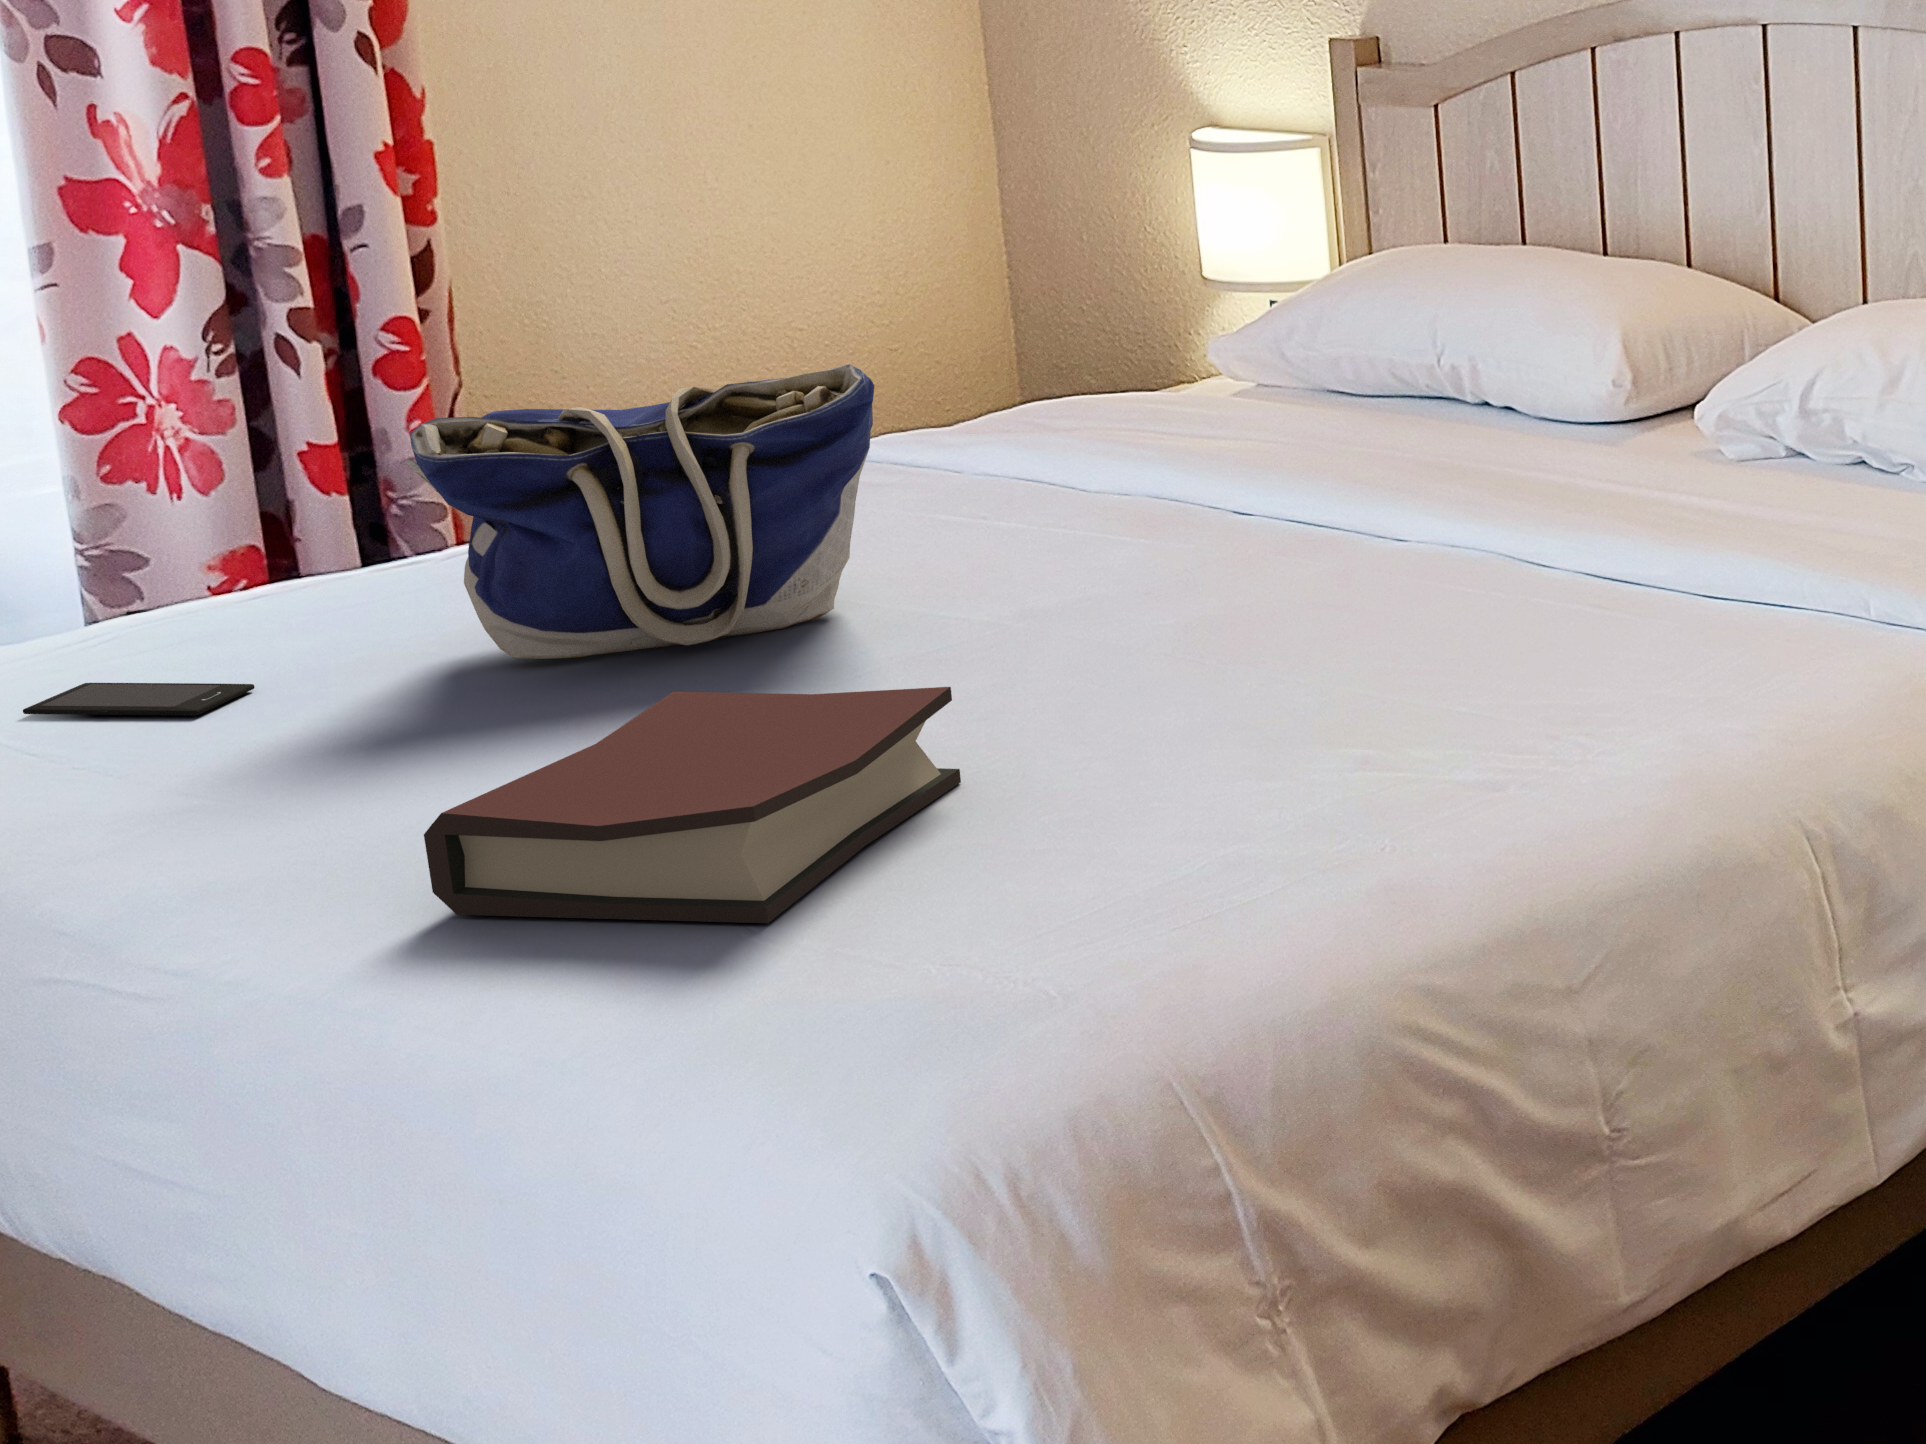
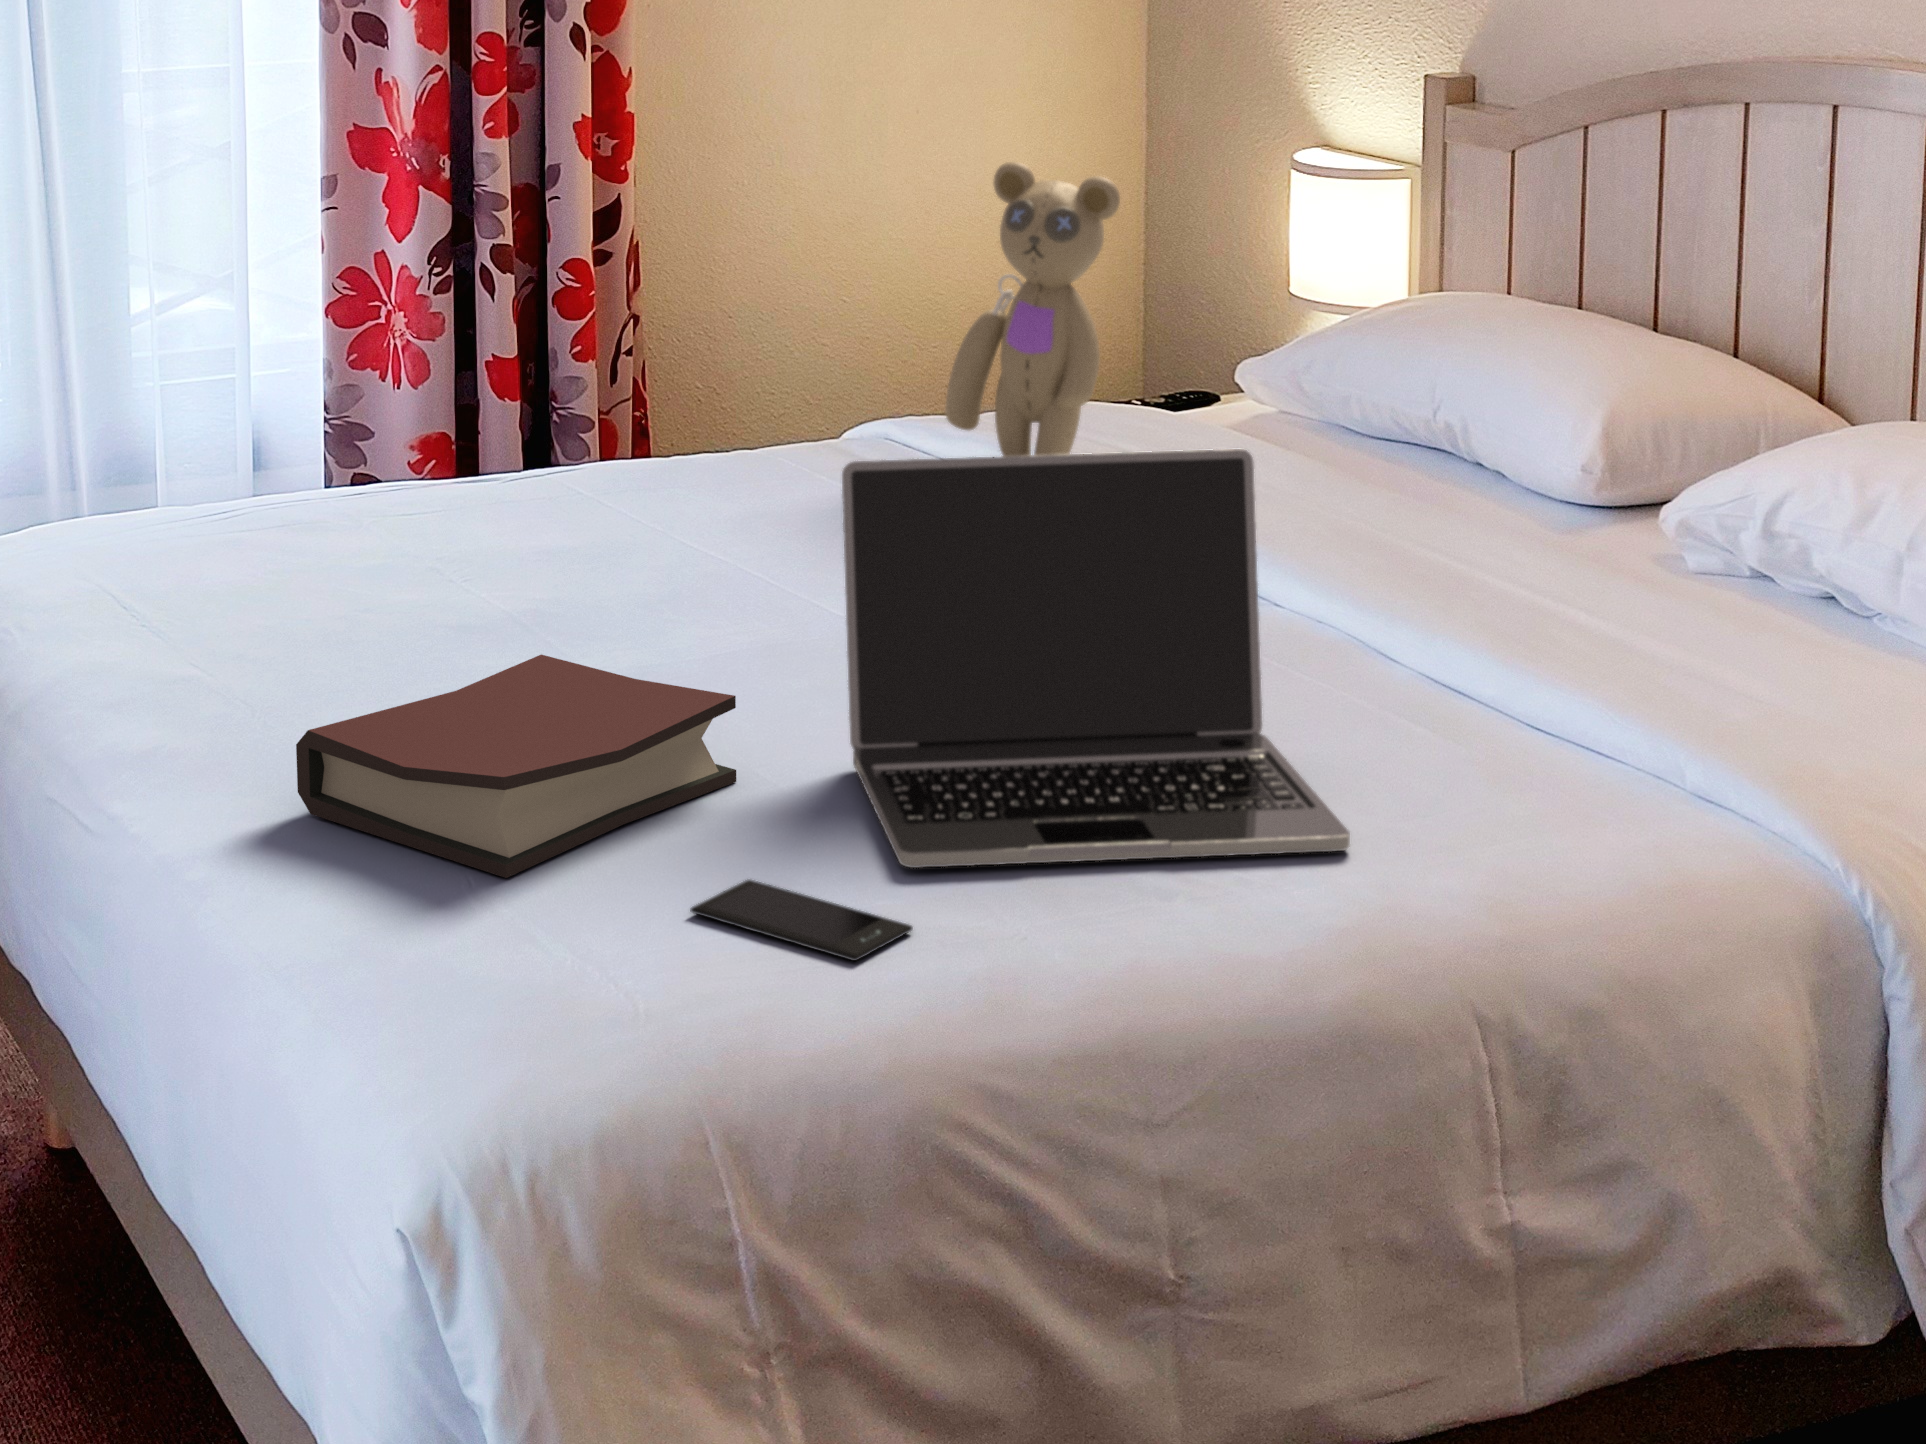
teddy bear: none [933,135,1111,461] -> present [945,162,1120,456]
laptop: none [1025,355,1631,817] -> present [842,449,1350,868]
tote bag: present [405,364,875,659] -> none [433,379,801,605]
smartphone: present [23,683,255,715] -> present [690,879,913,961]

